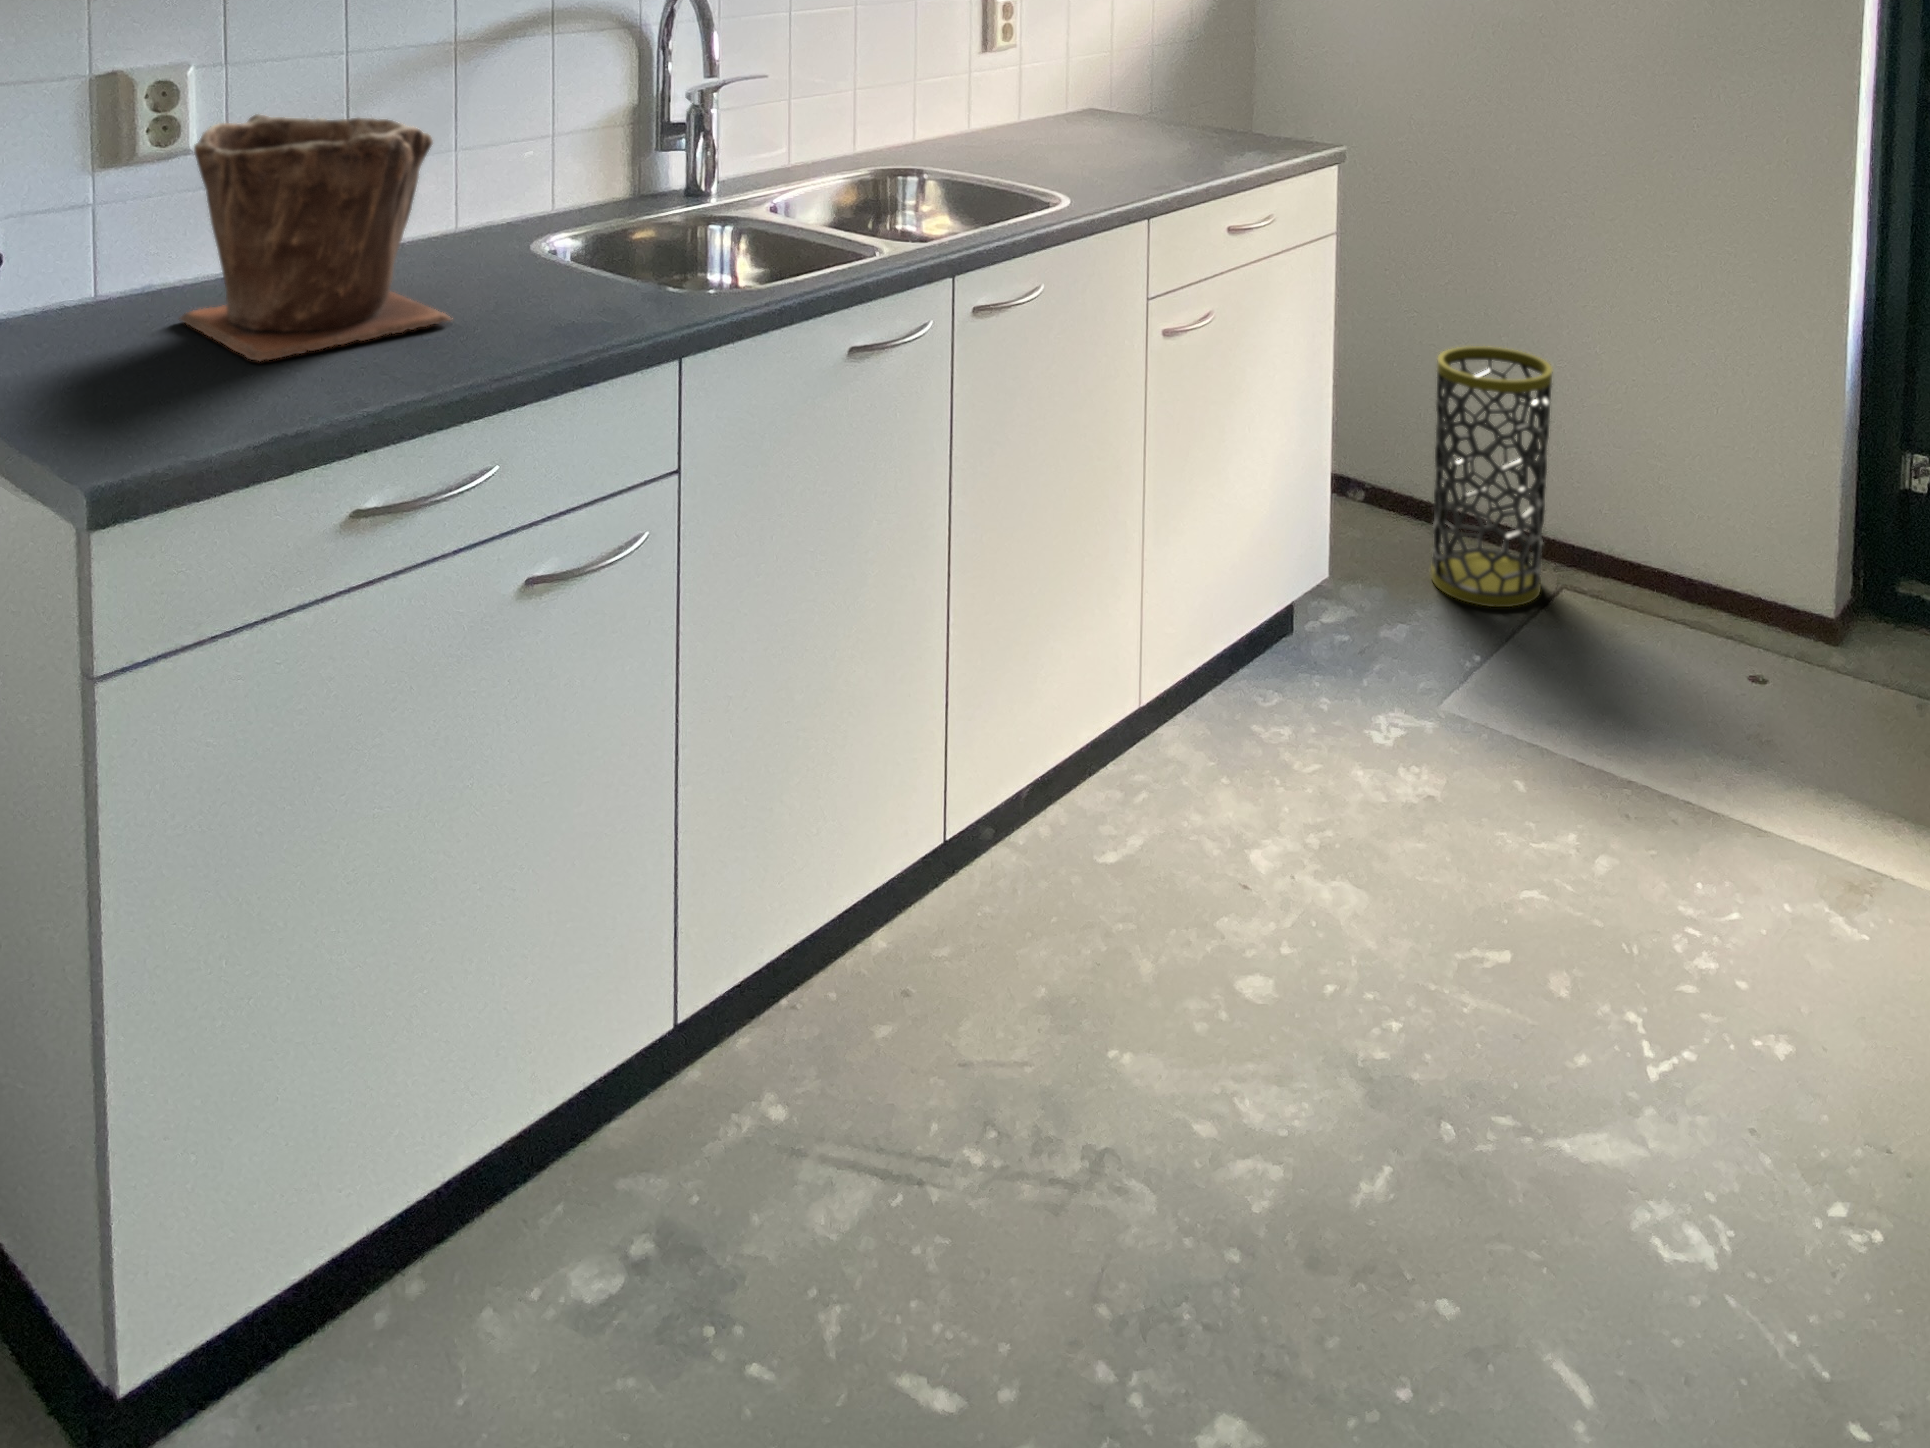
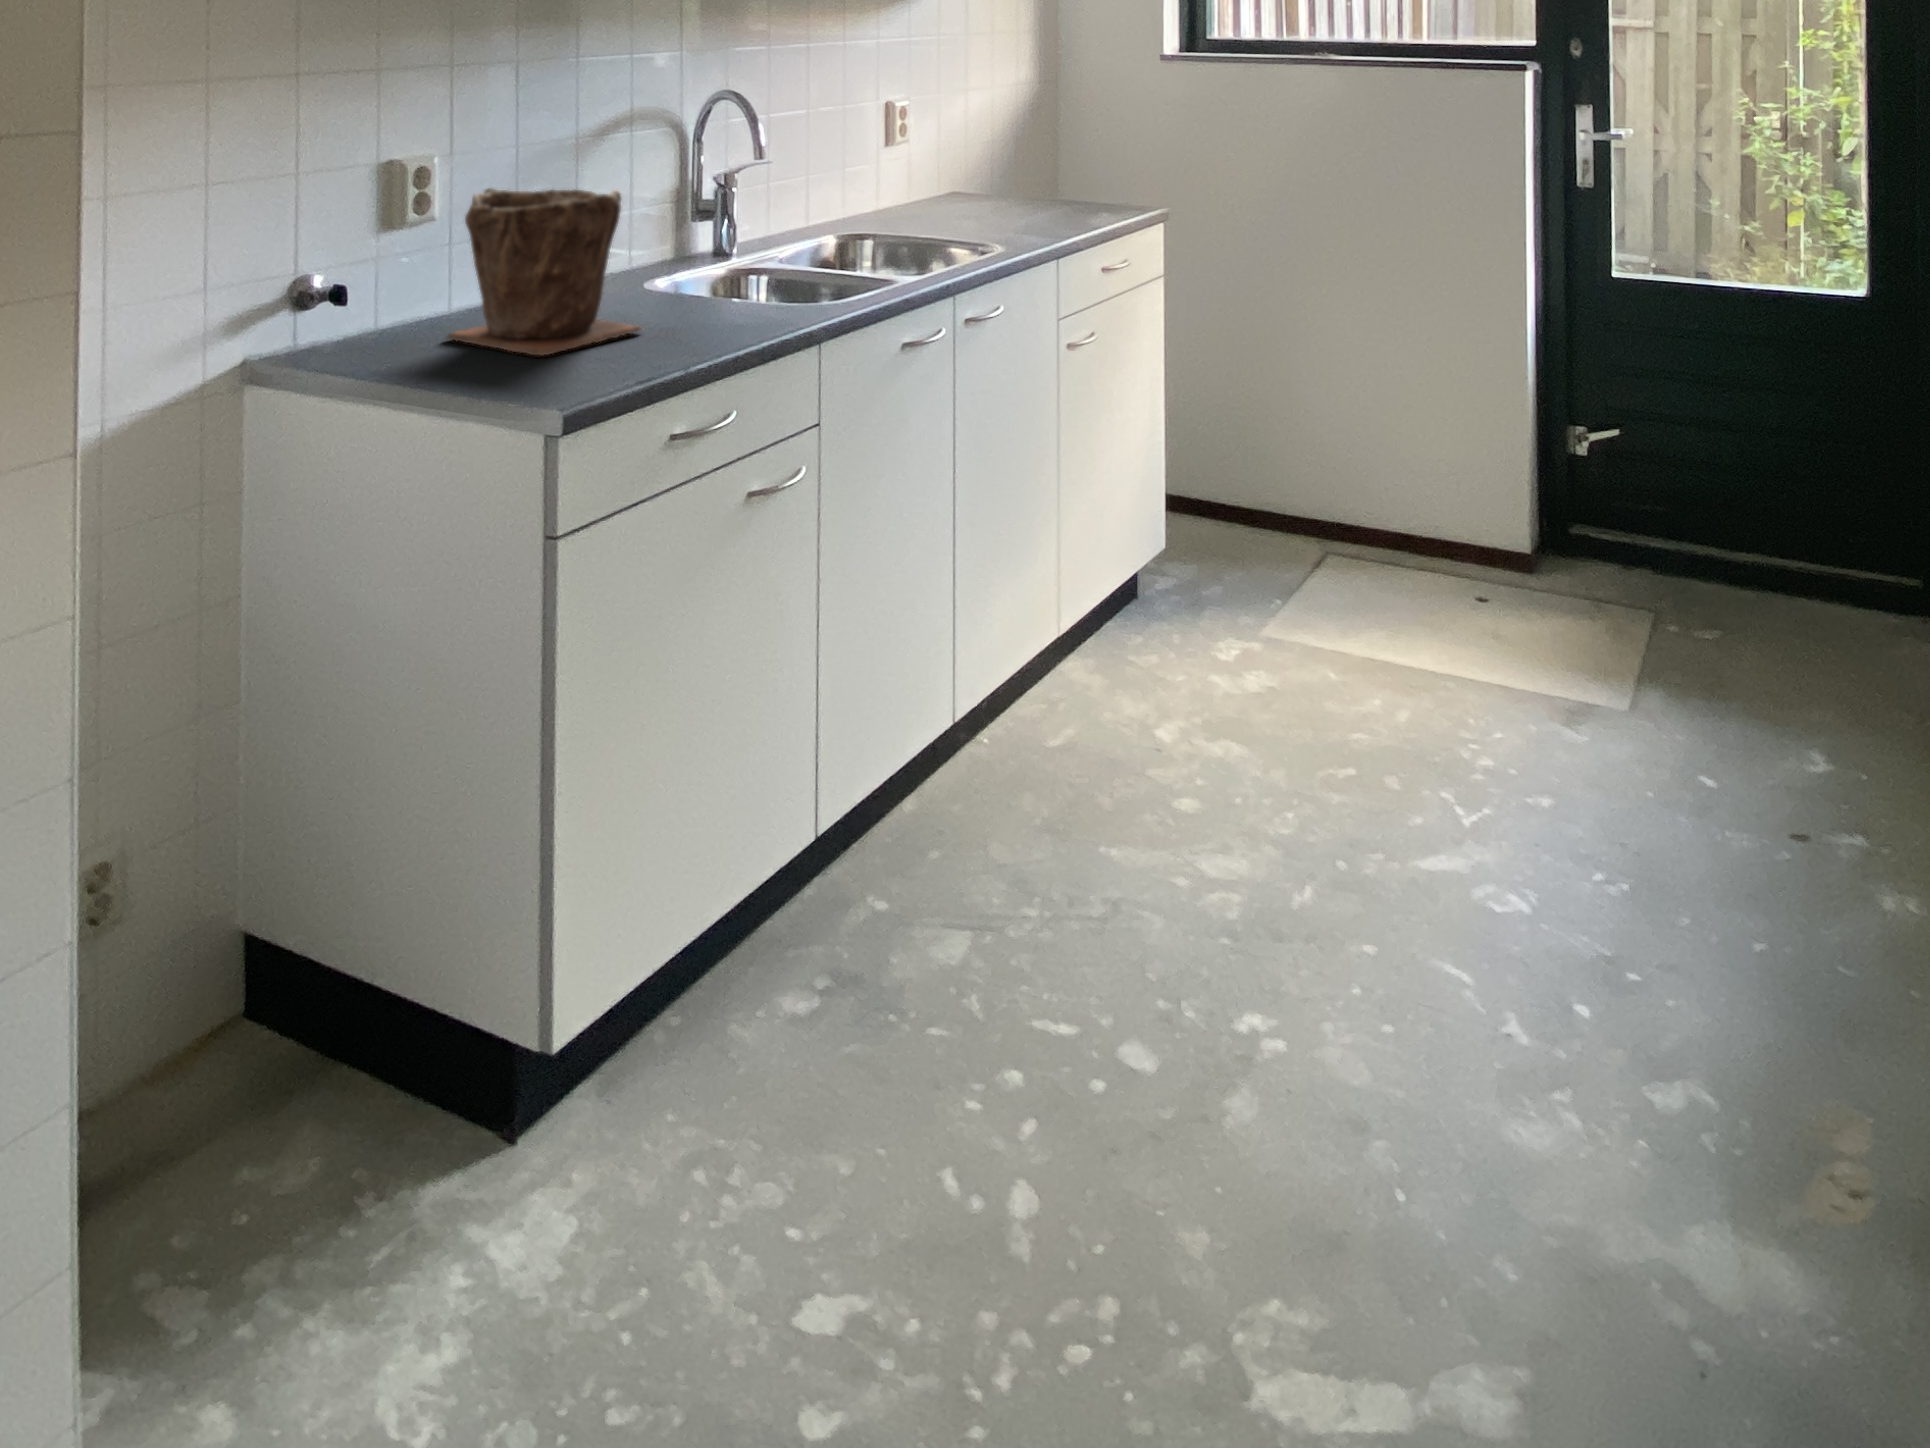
trash can: present [1431,346,1552,607] -> none [1229,365,1316,566]

